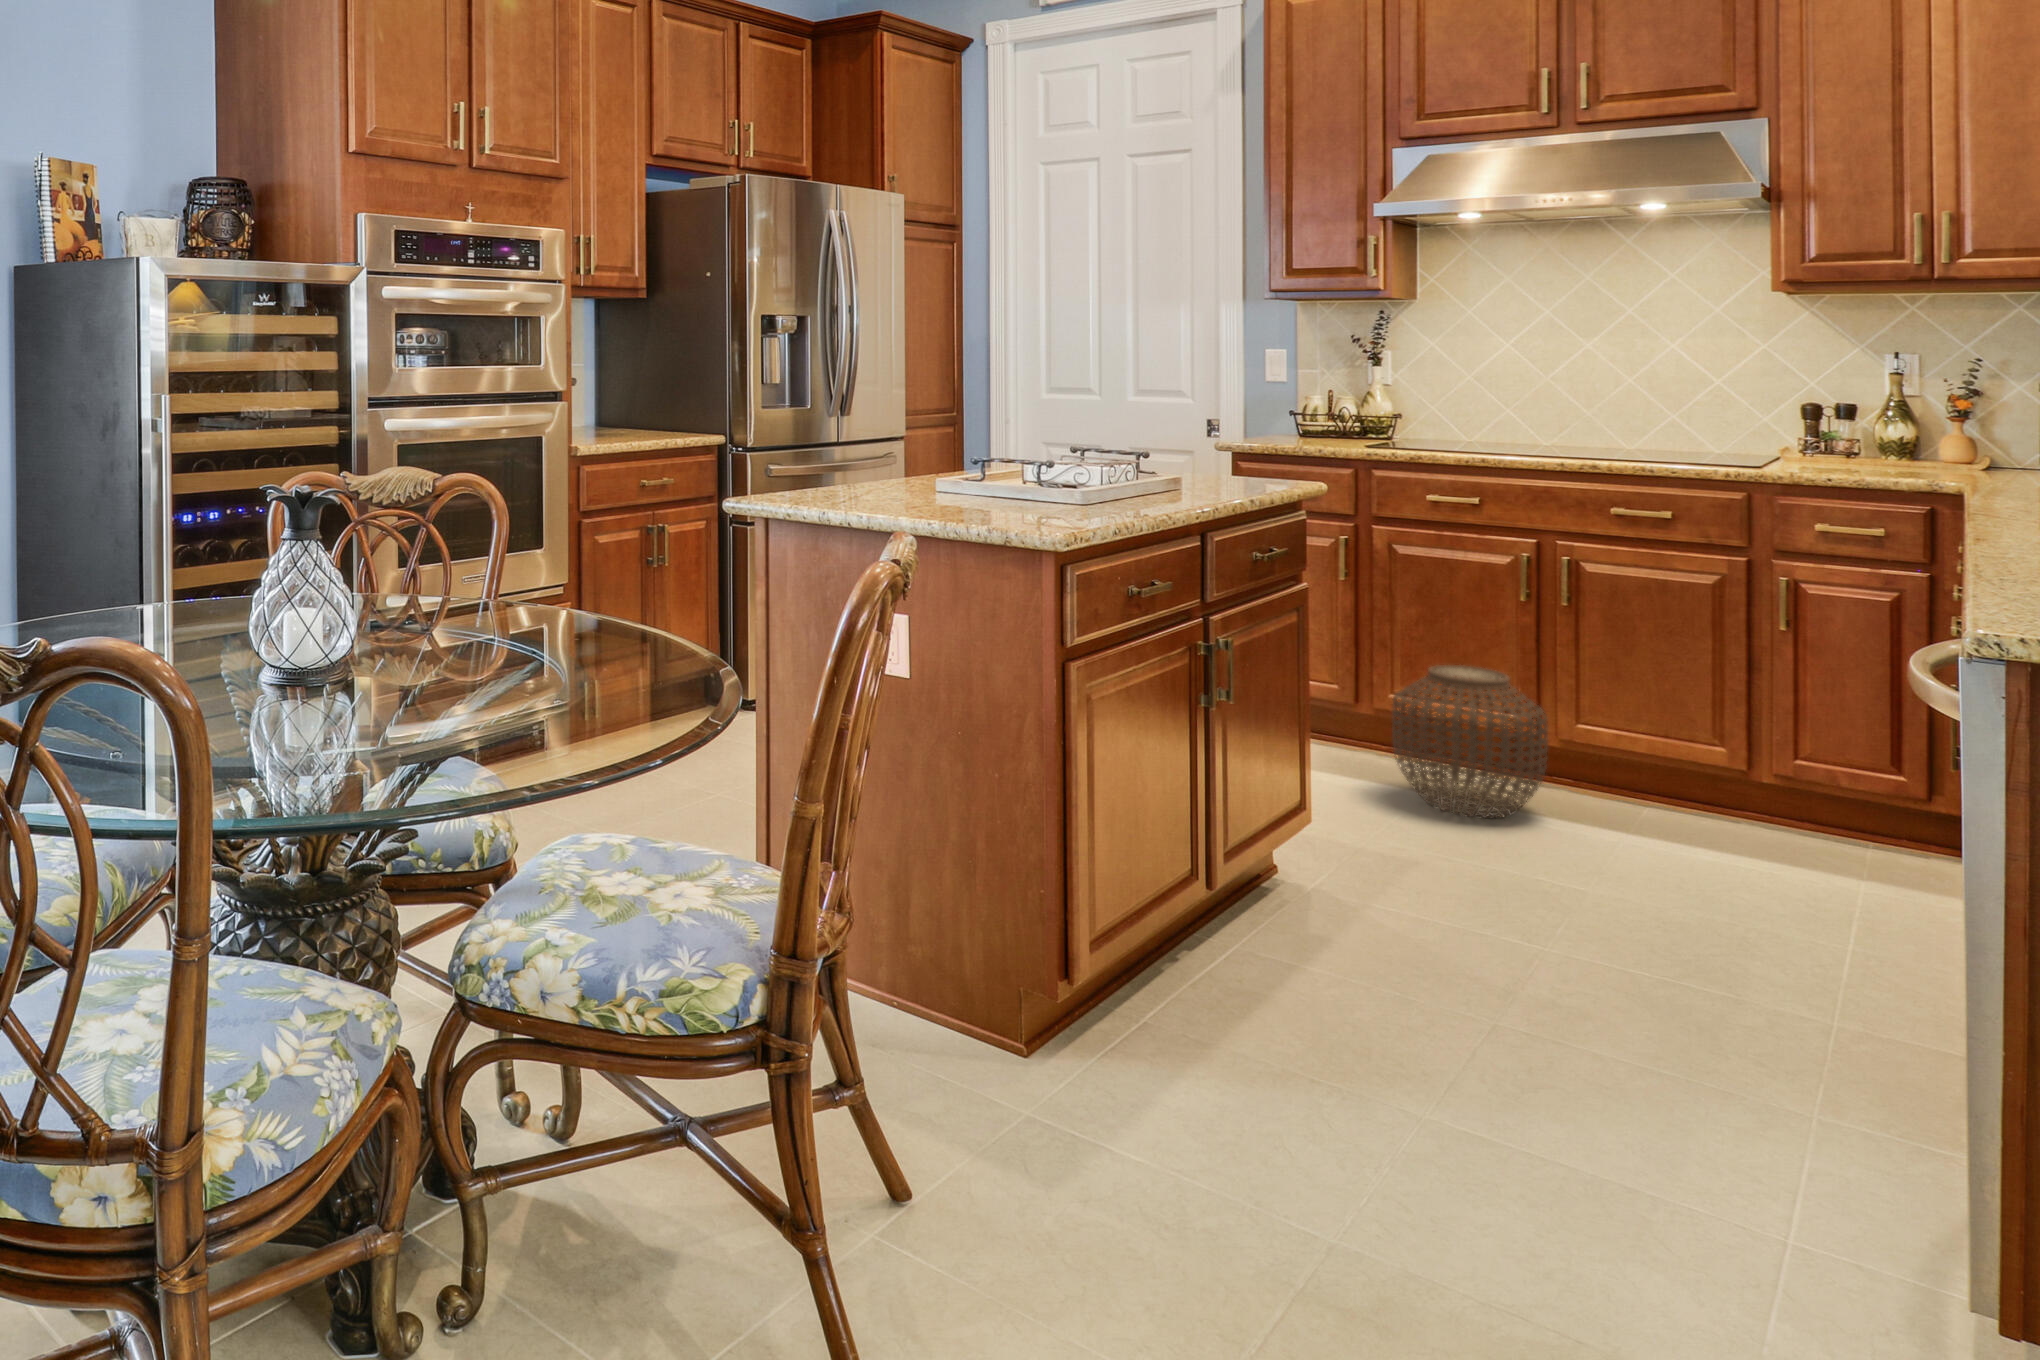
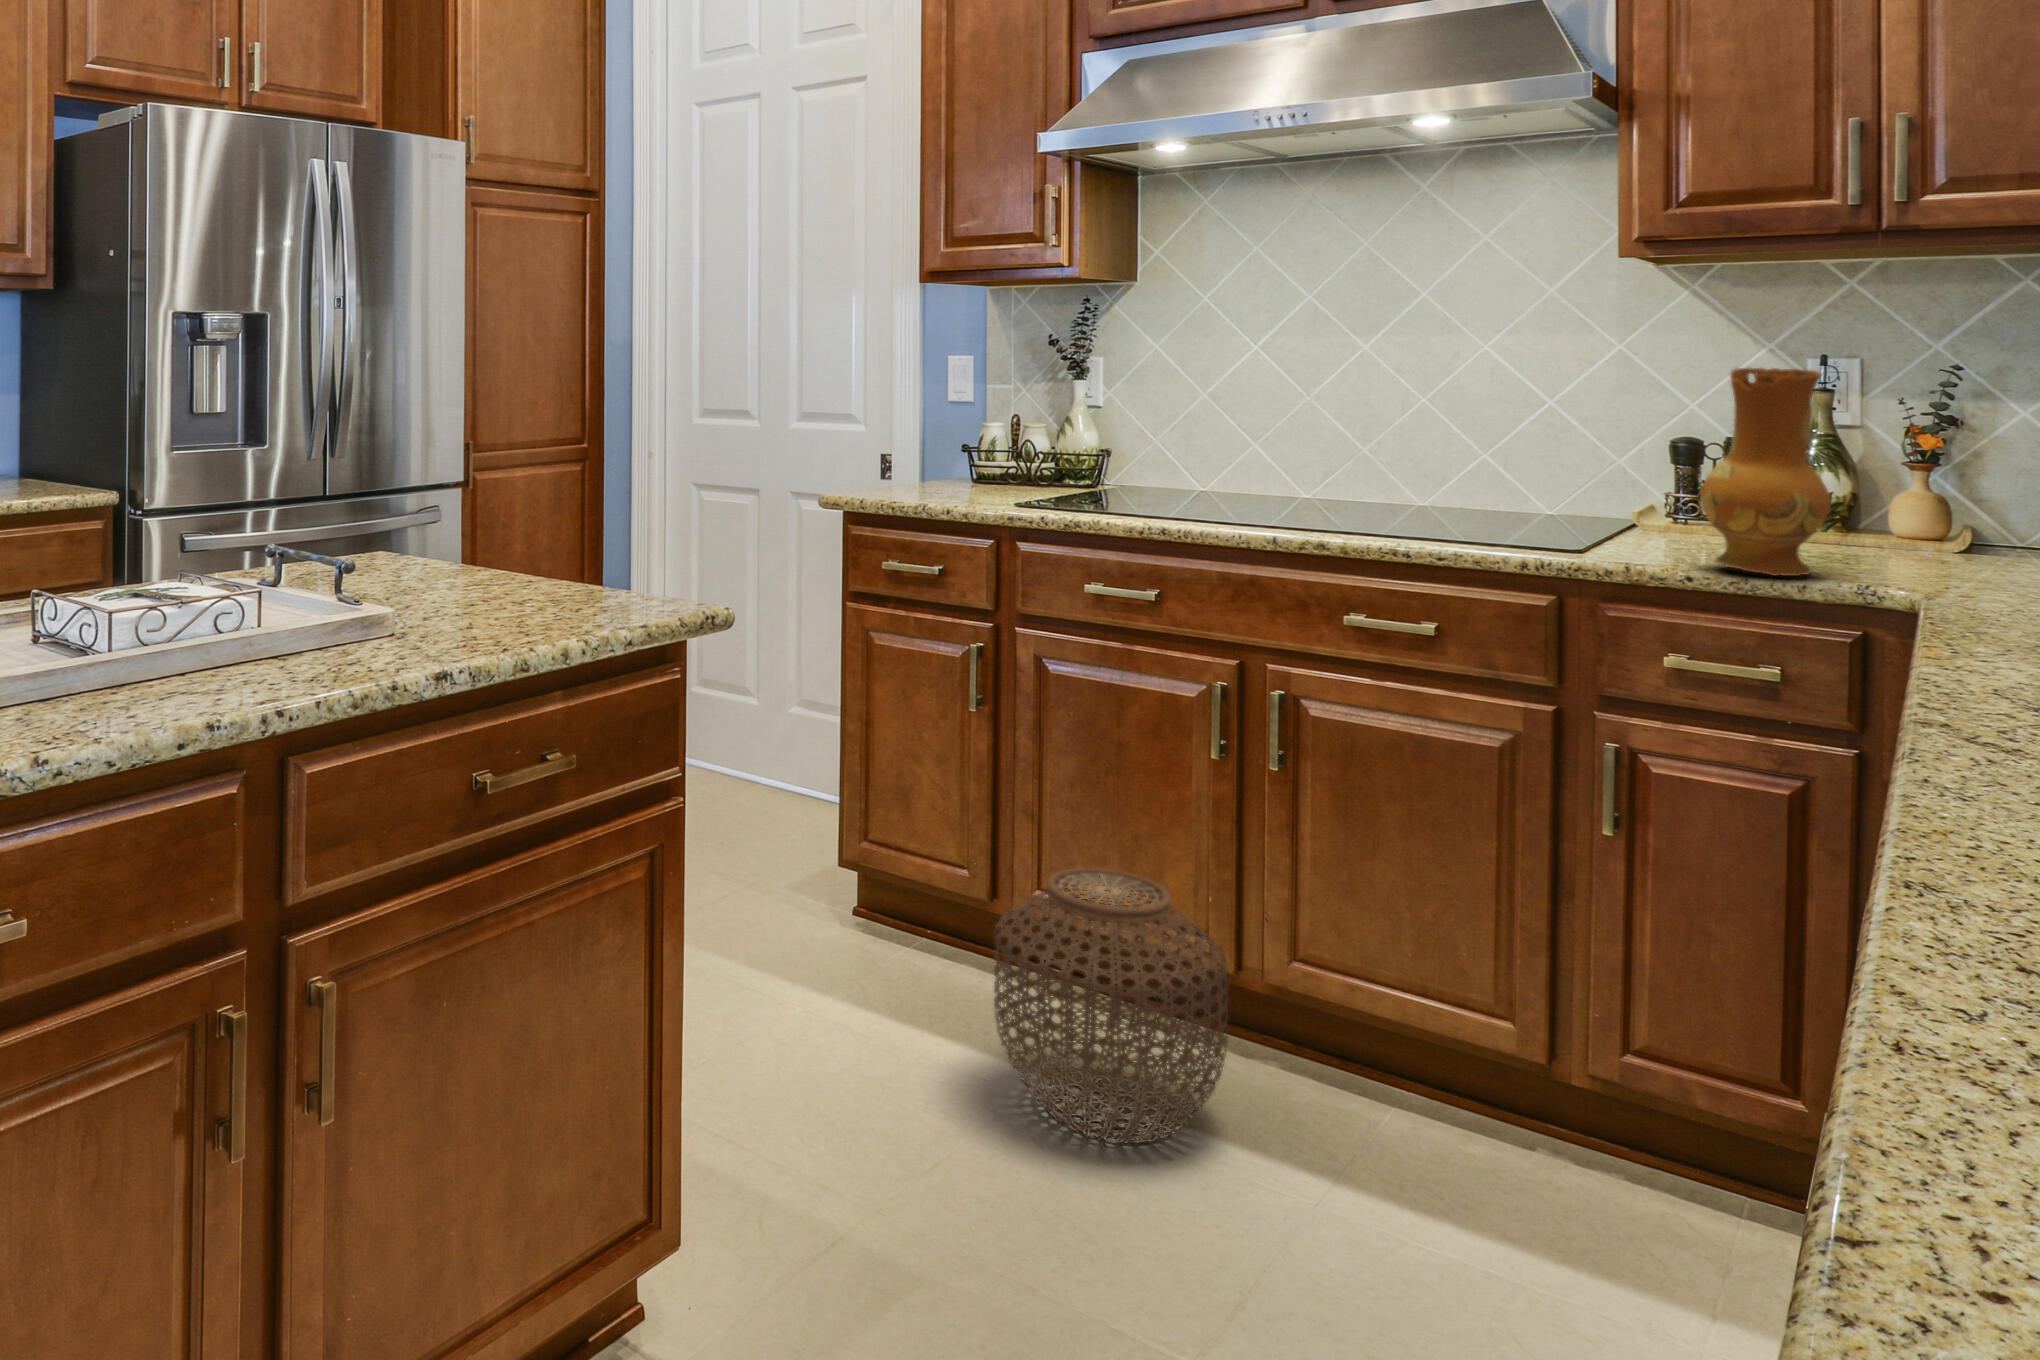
ceramic jug: none [1833,360,1911,479] -> present [1700,368,1831,576]

